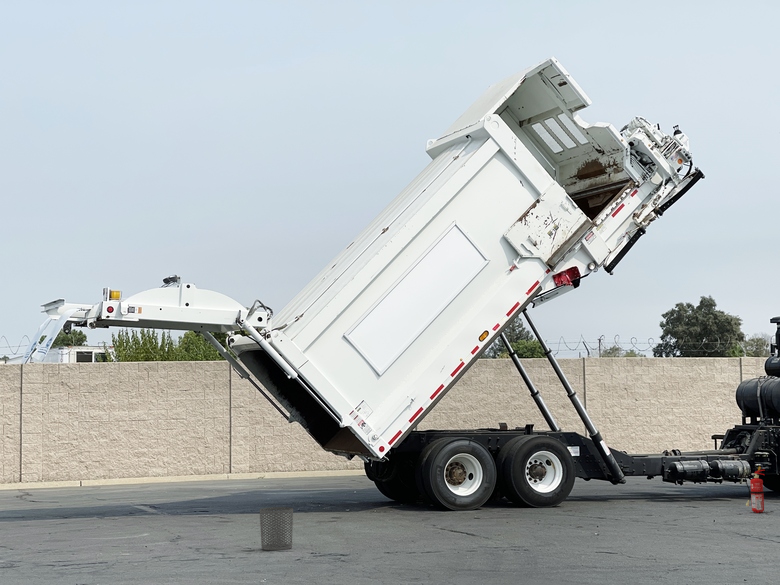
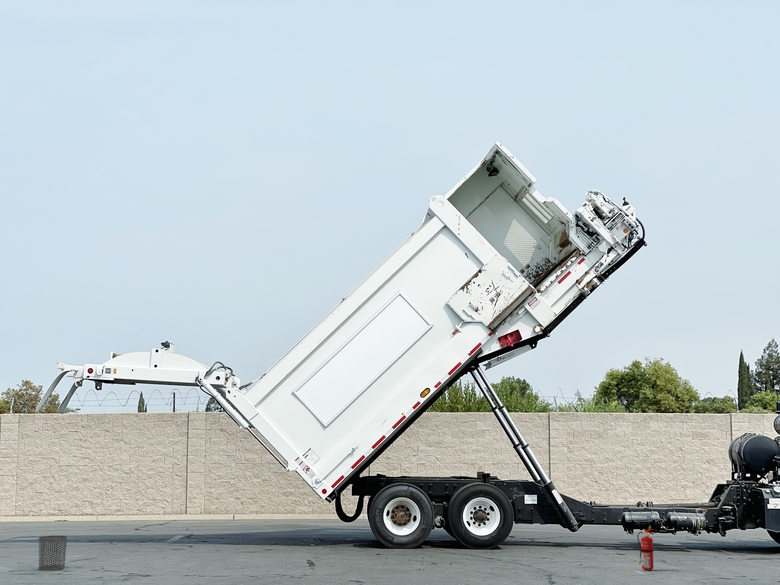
waste bin: present [260,507,293,550] -> present [39,536,67,571]

